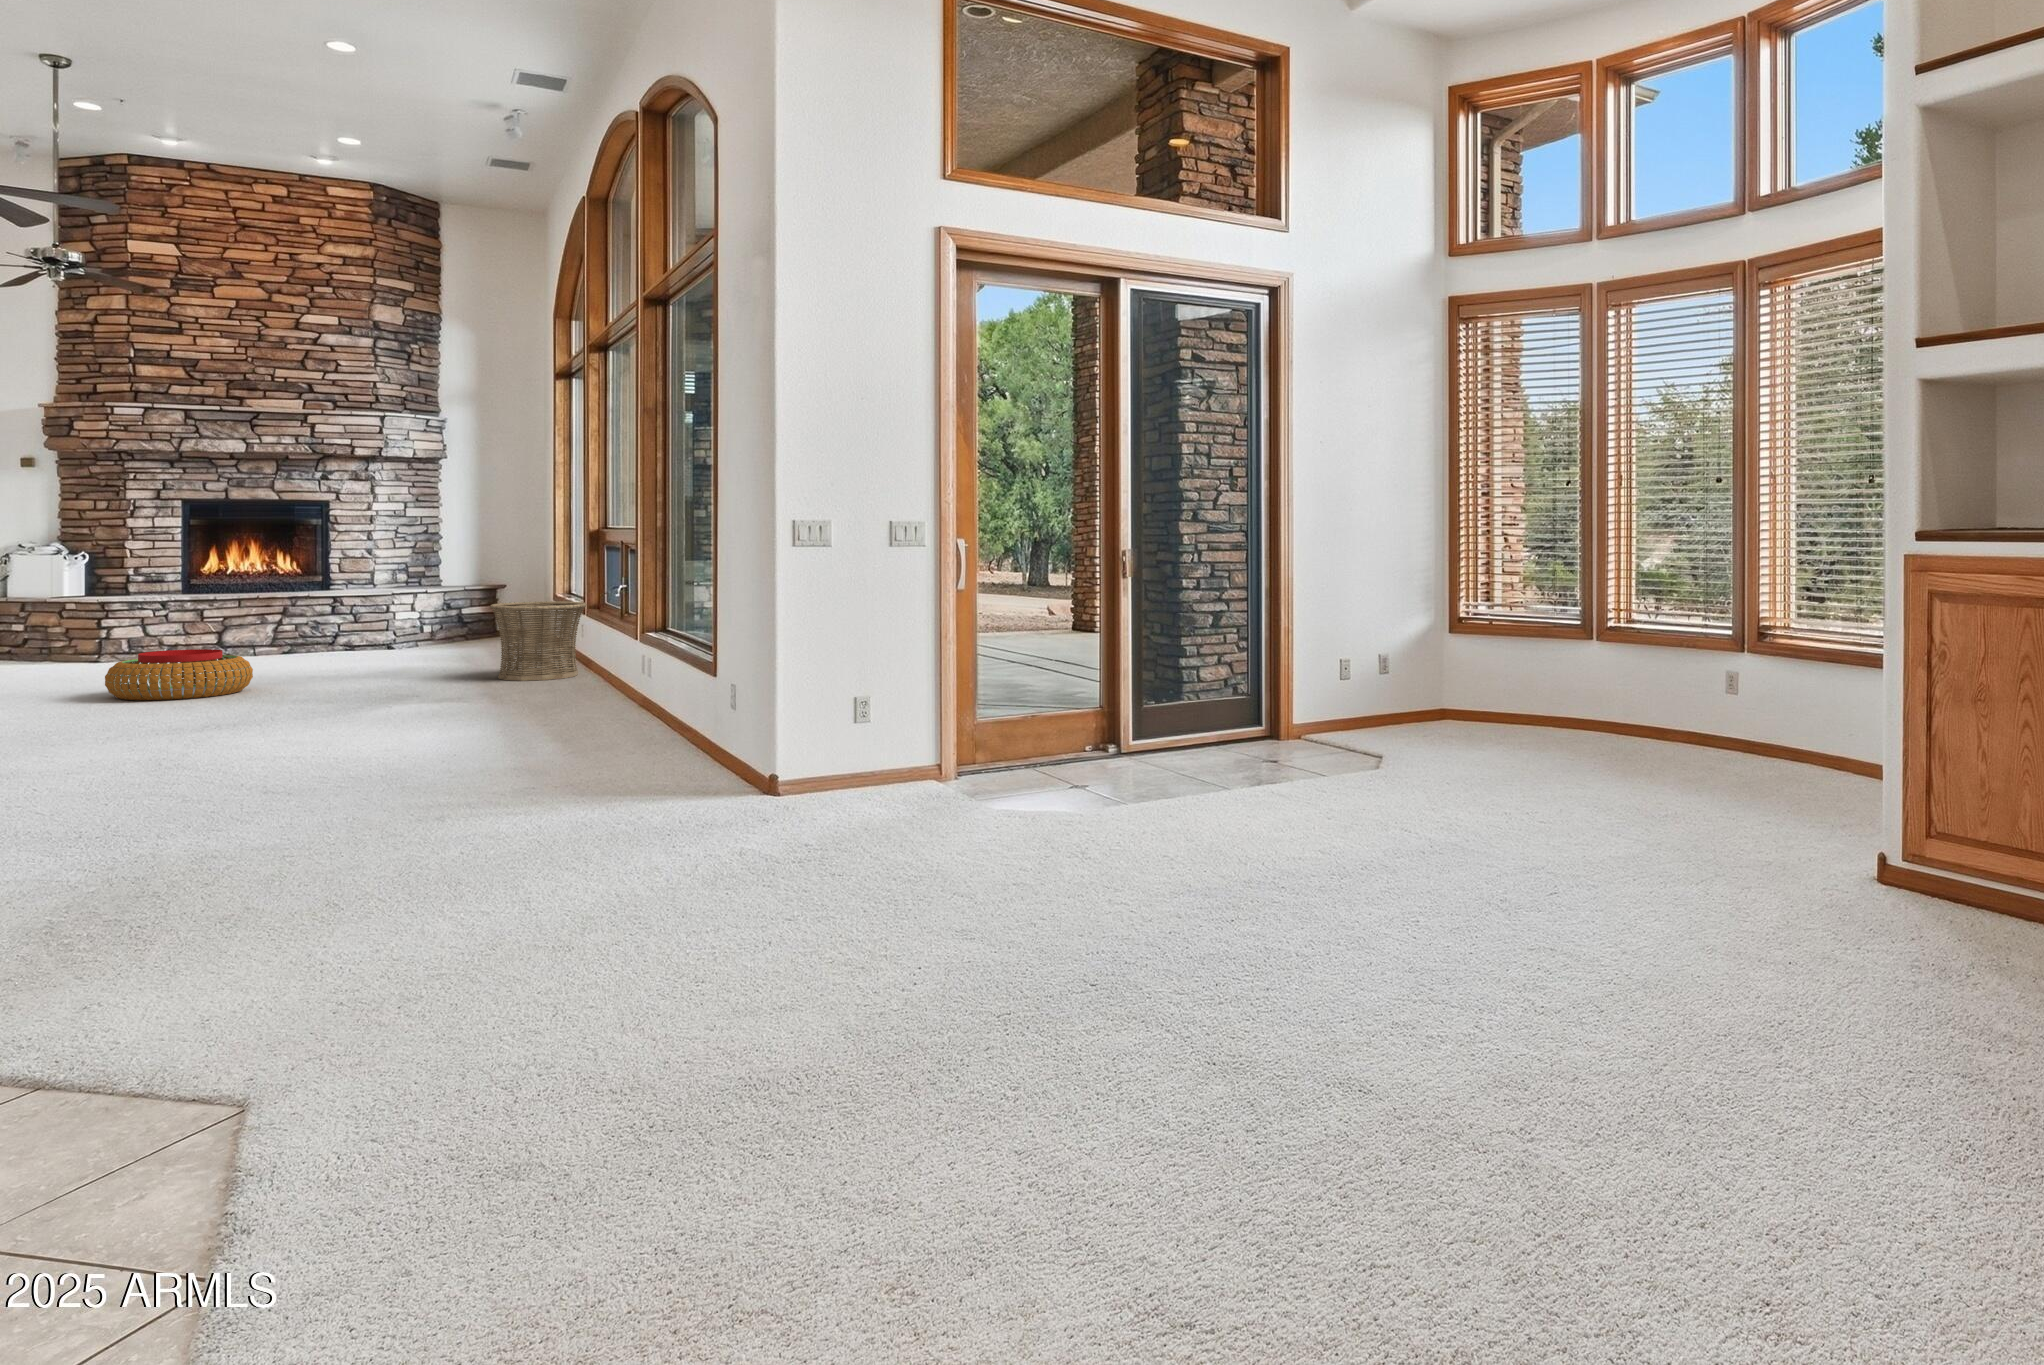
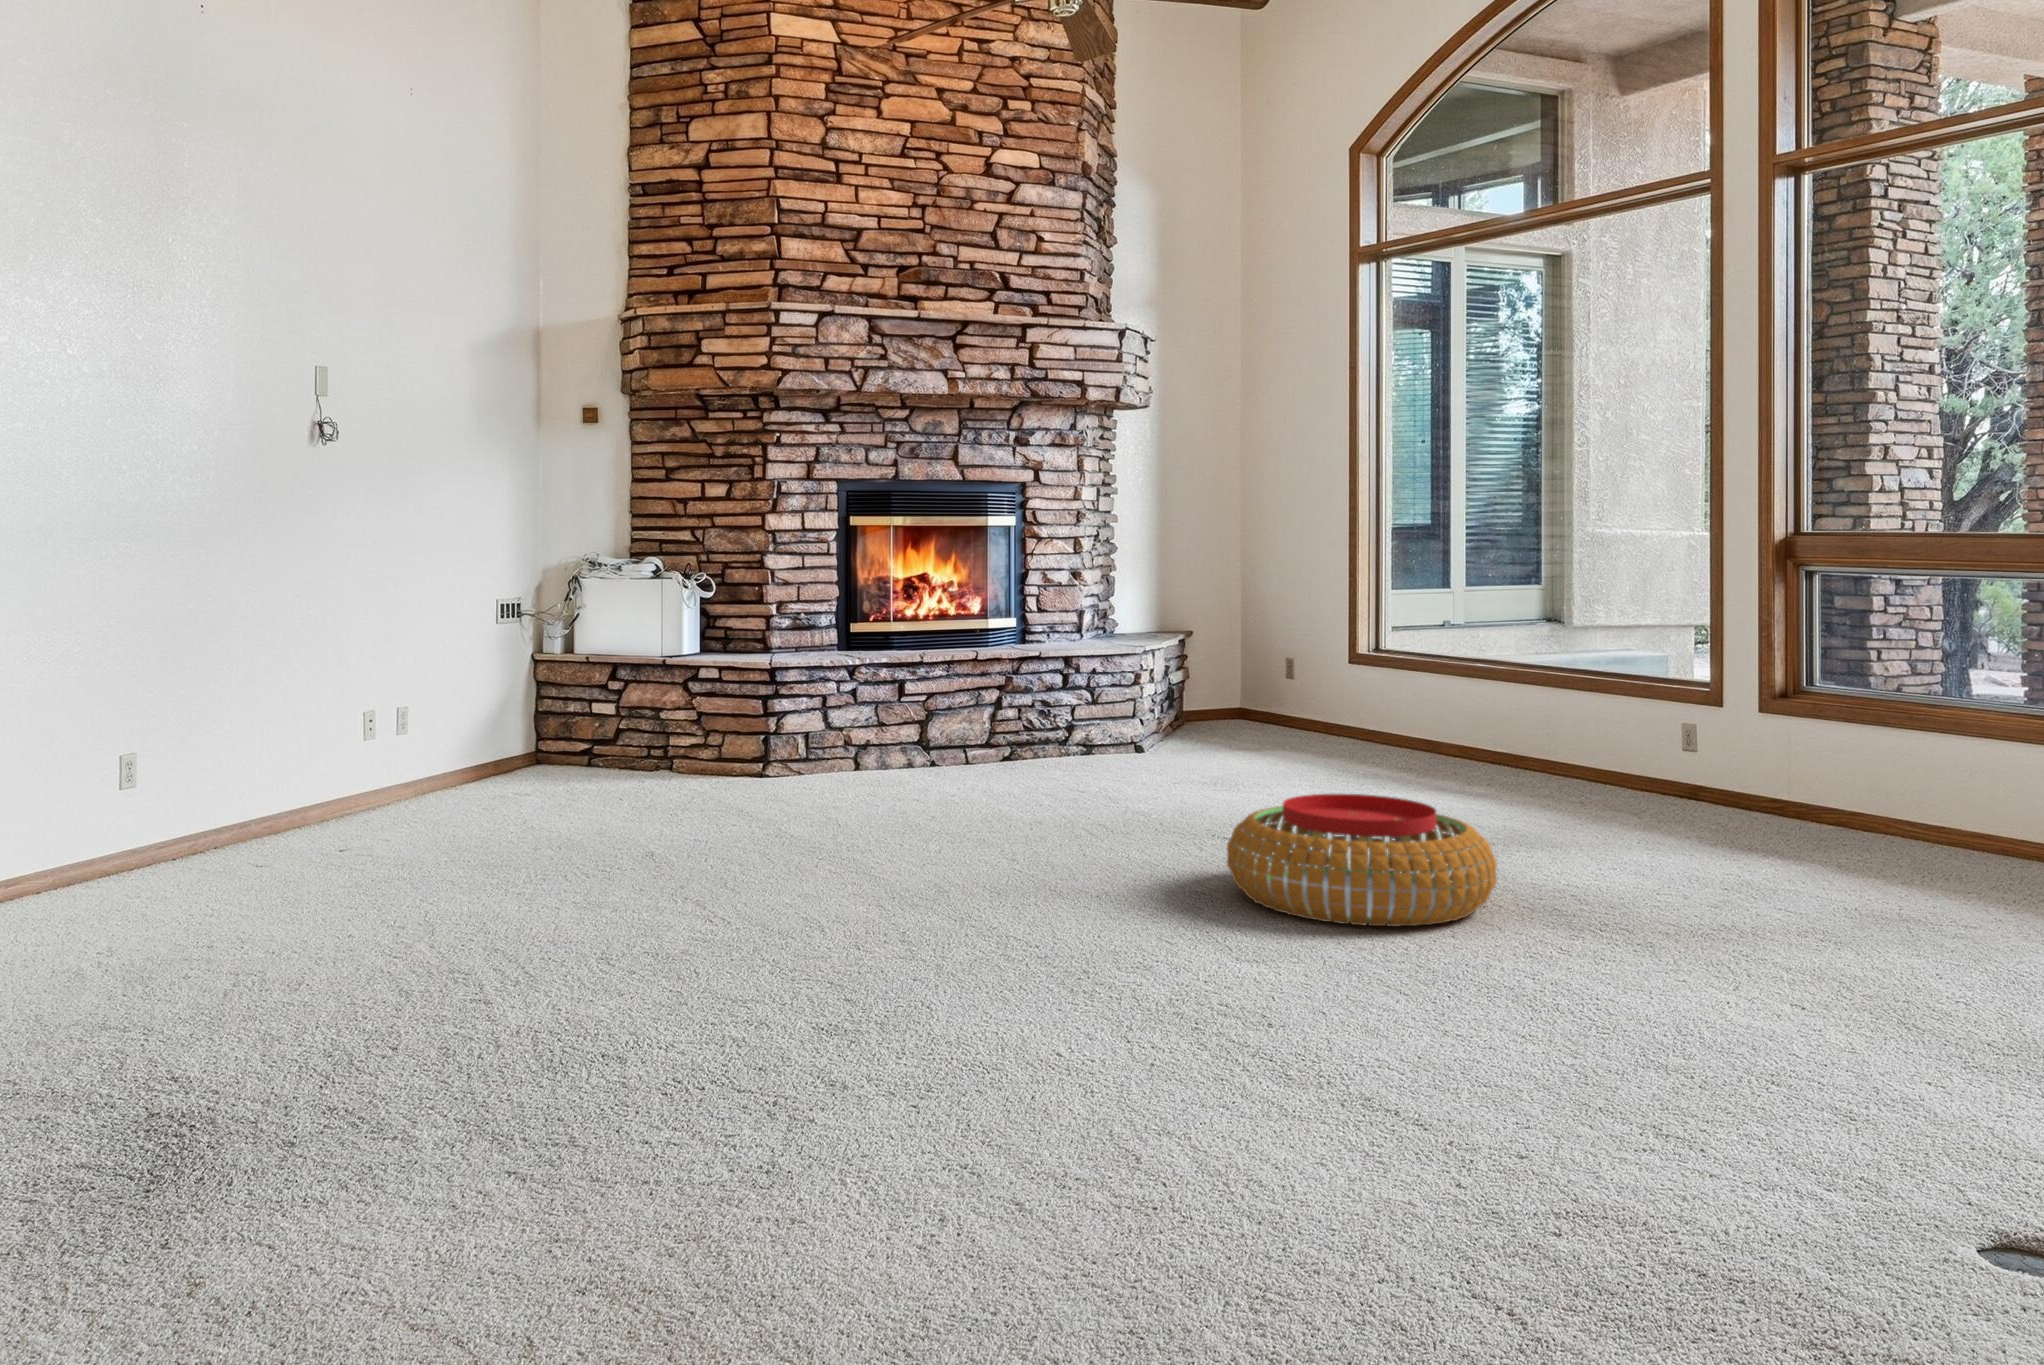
basket: present [490,601,587,681] -> none [1732,678,1945,858]

